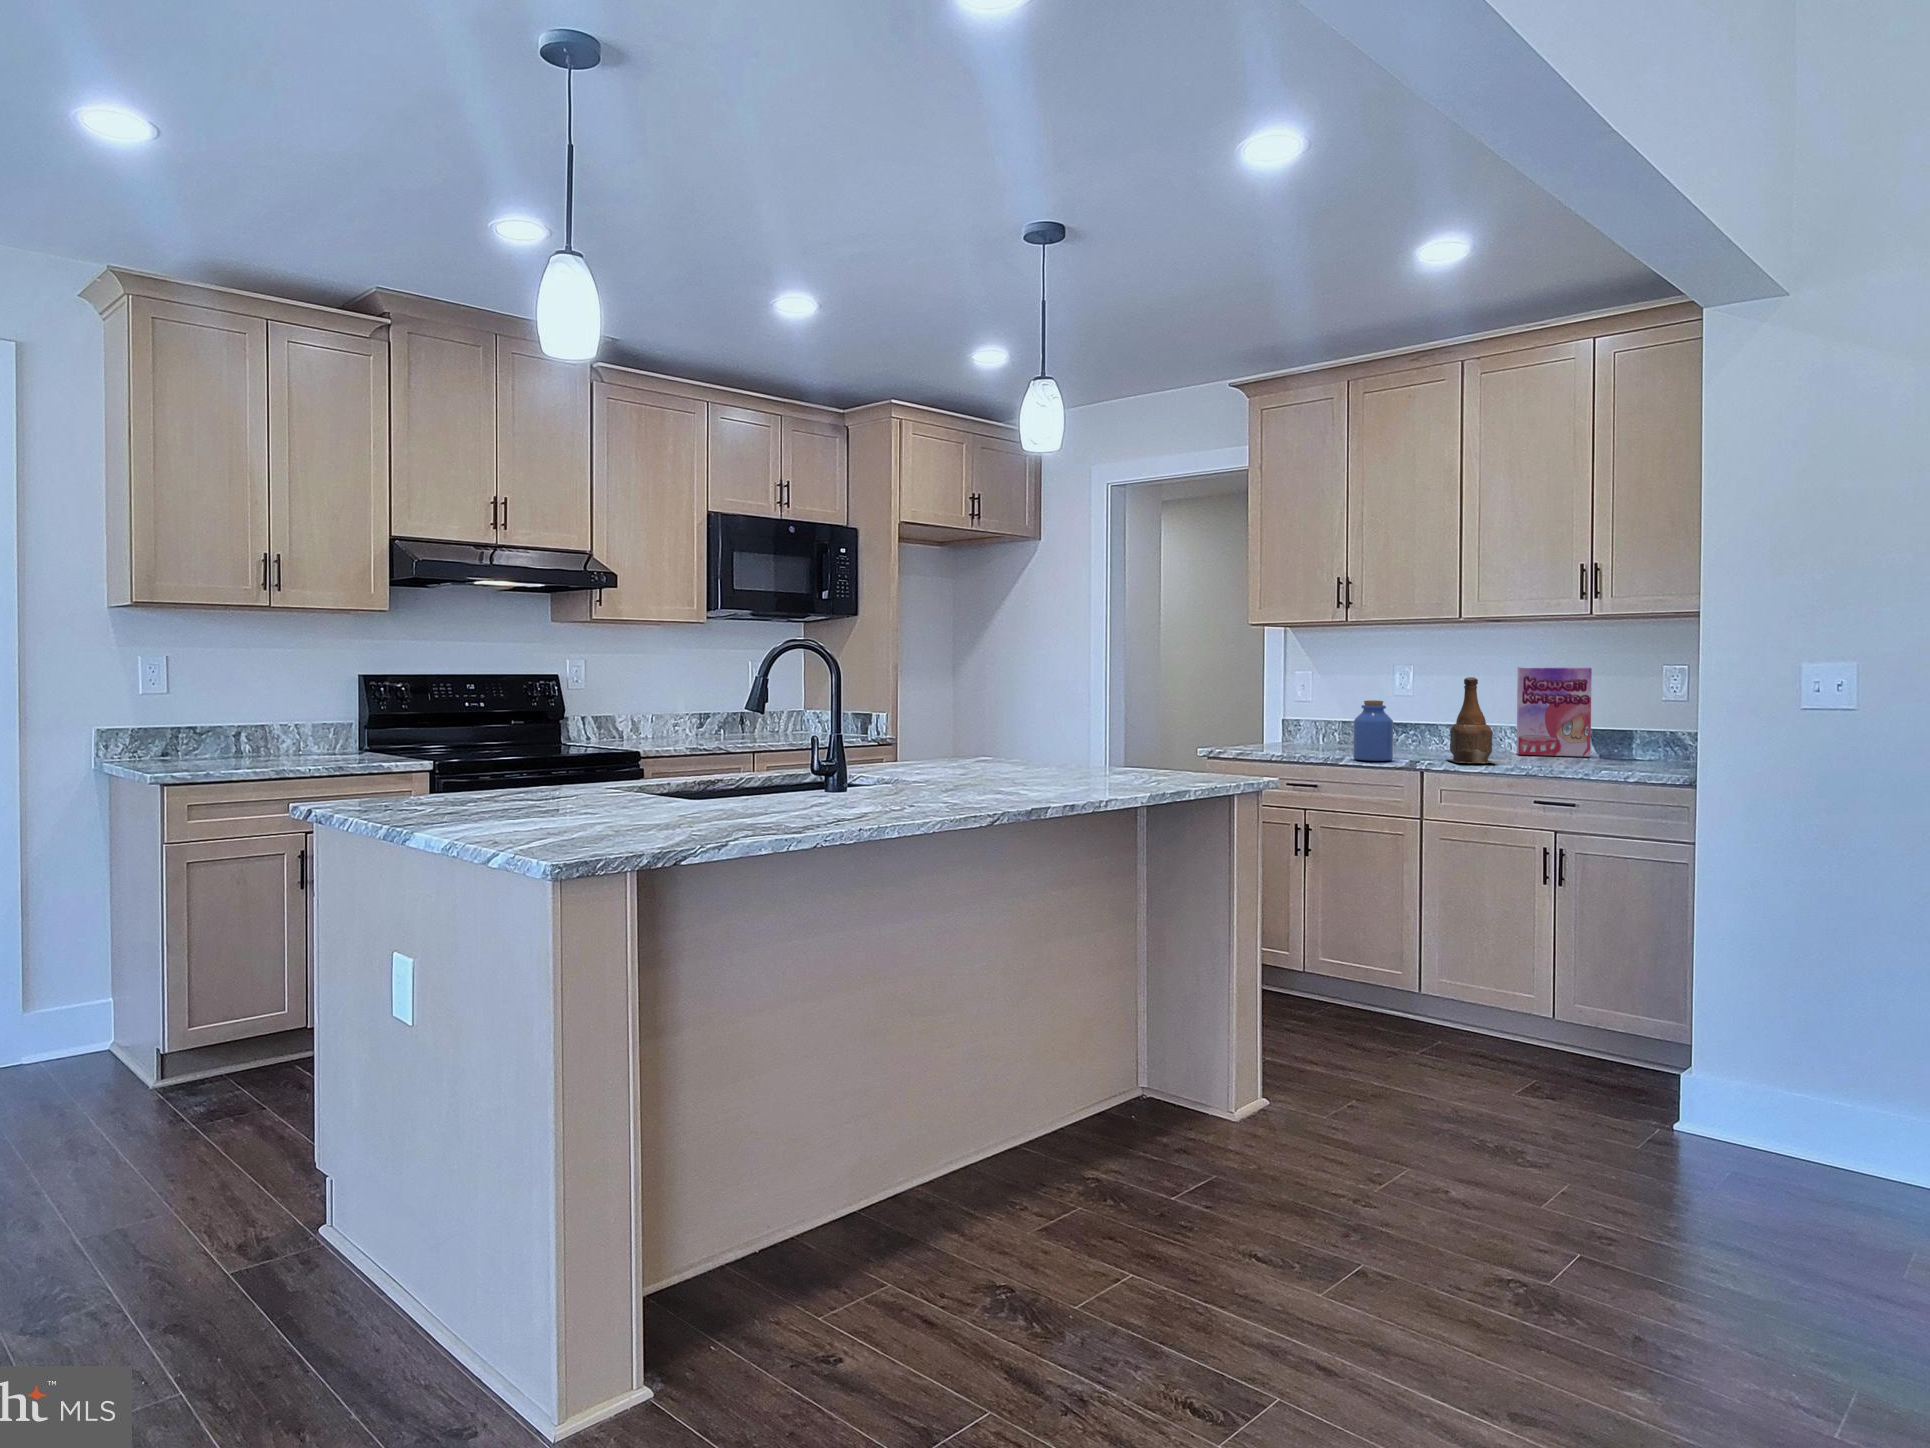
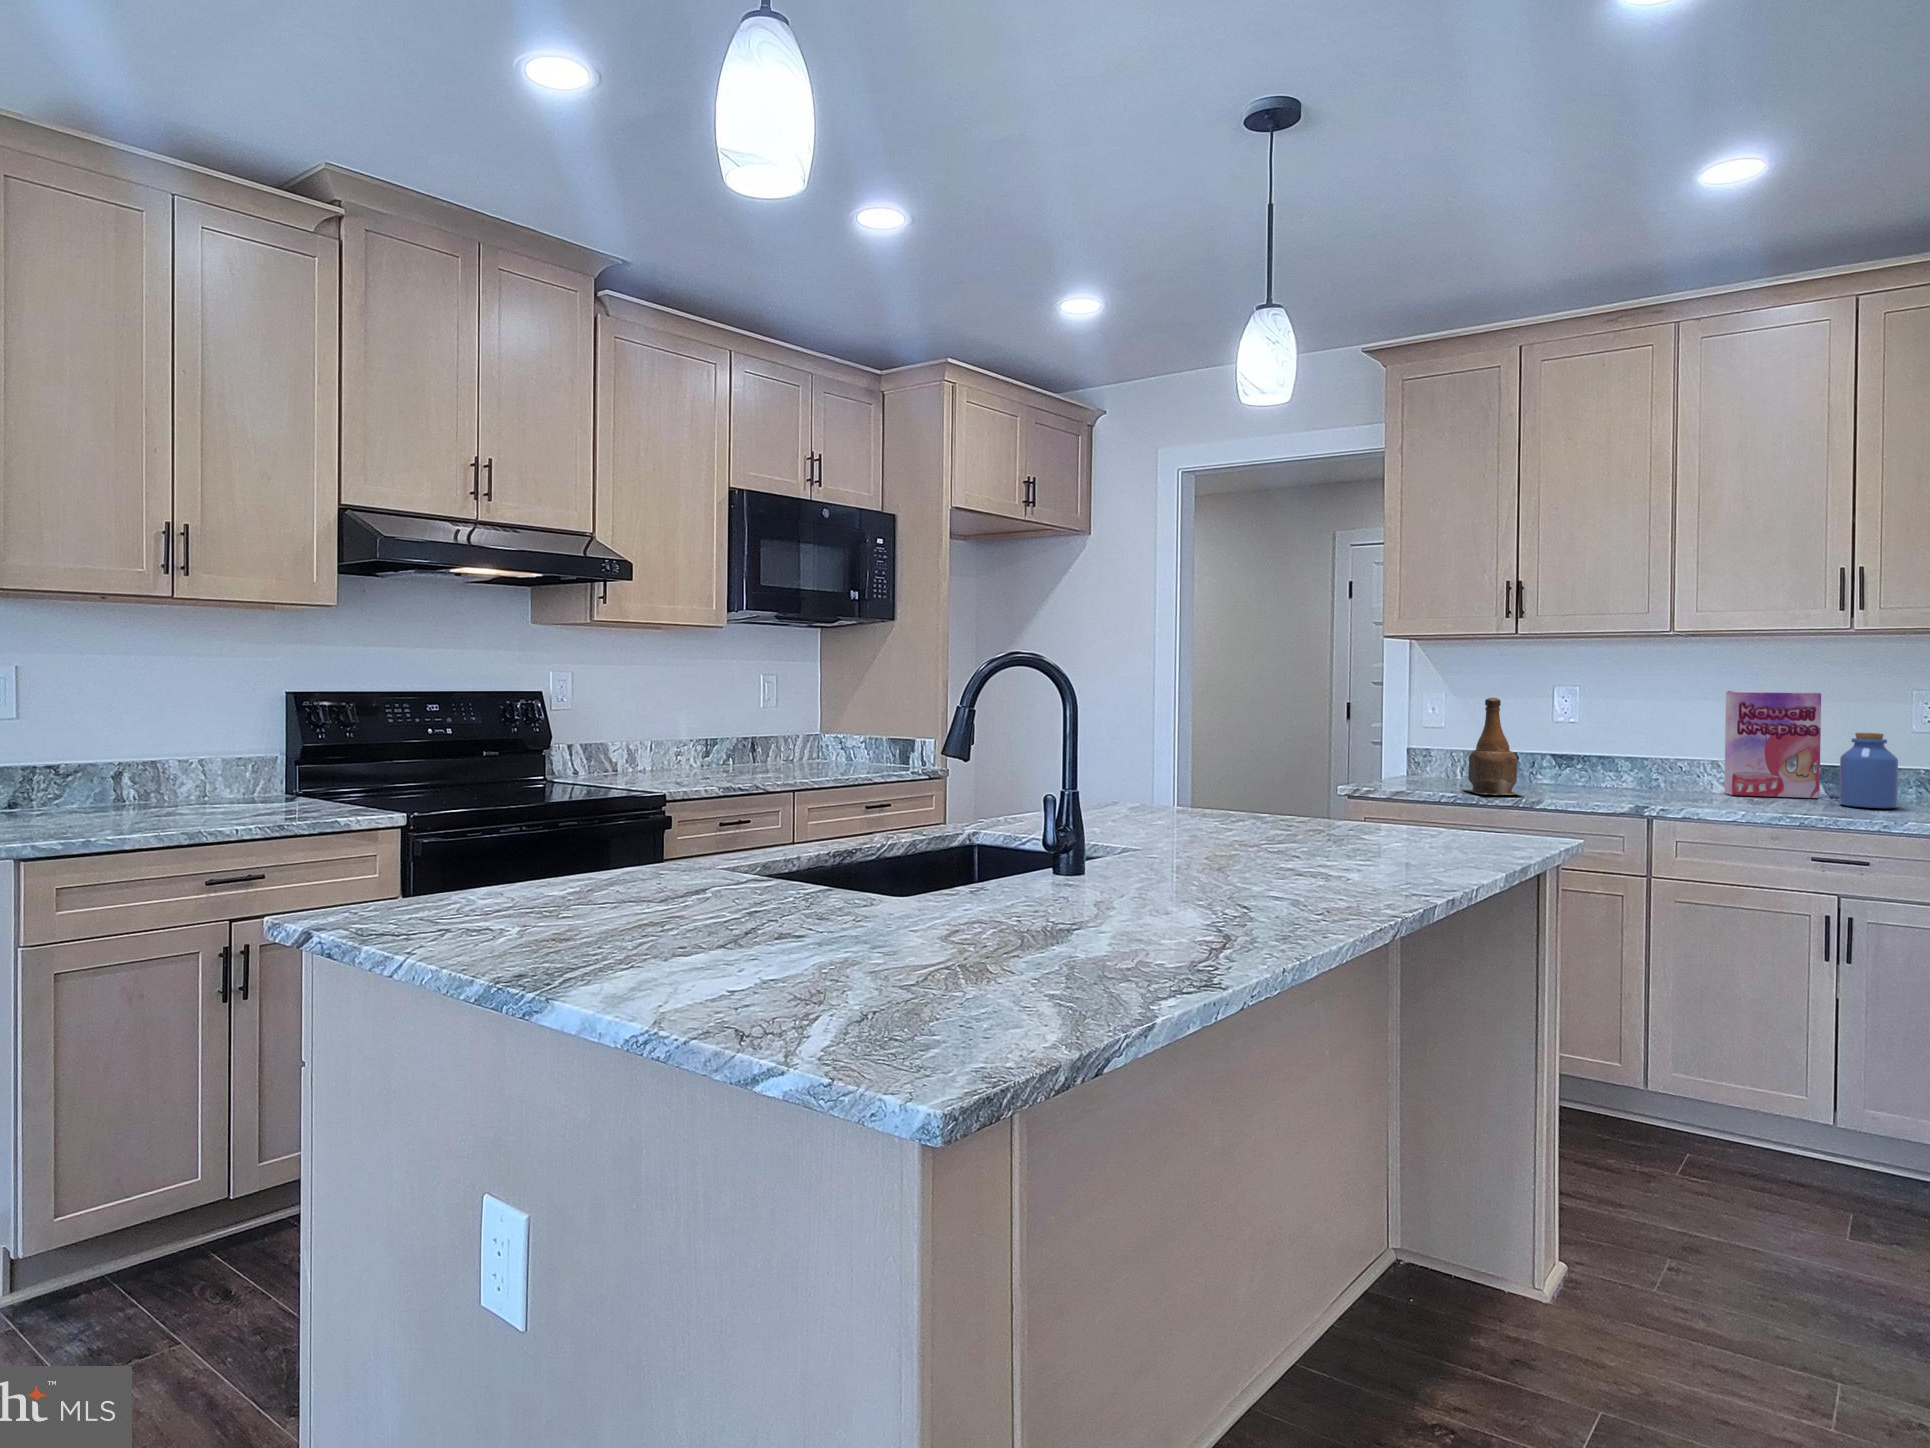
bottle: present [1446,677,1497,763] -> present [1462,698,1525,795]
jar: present [1353,700,1393,761] -> present [1839,733,1898,808]

